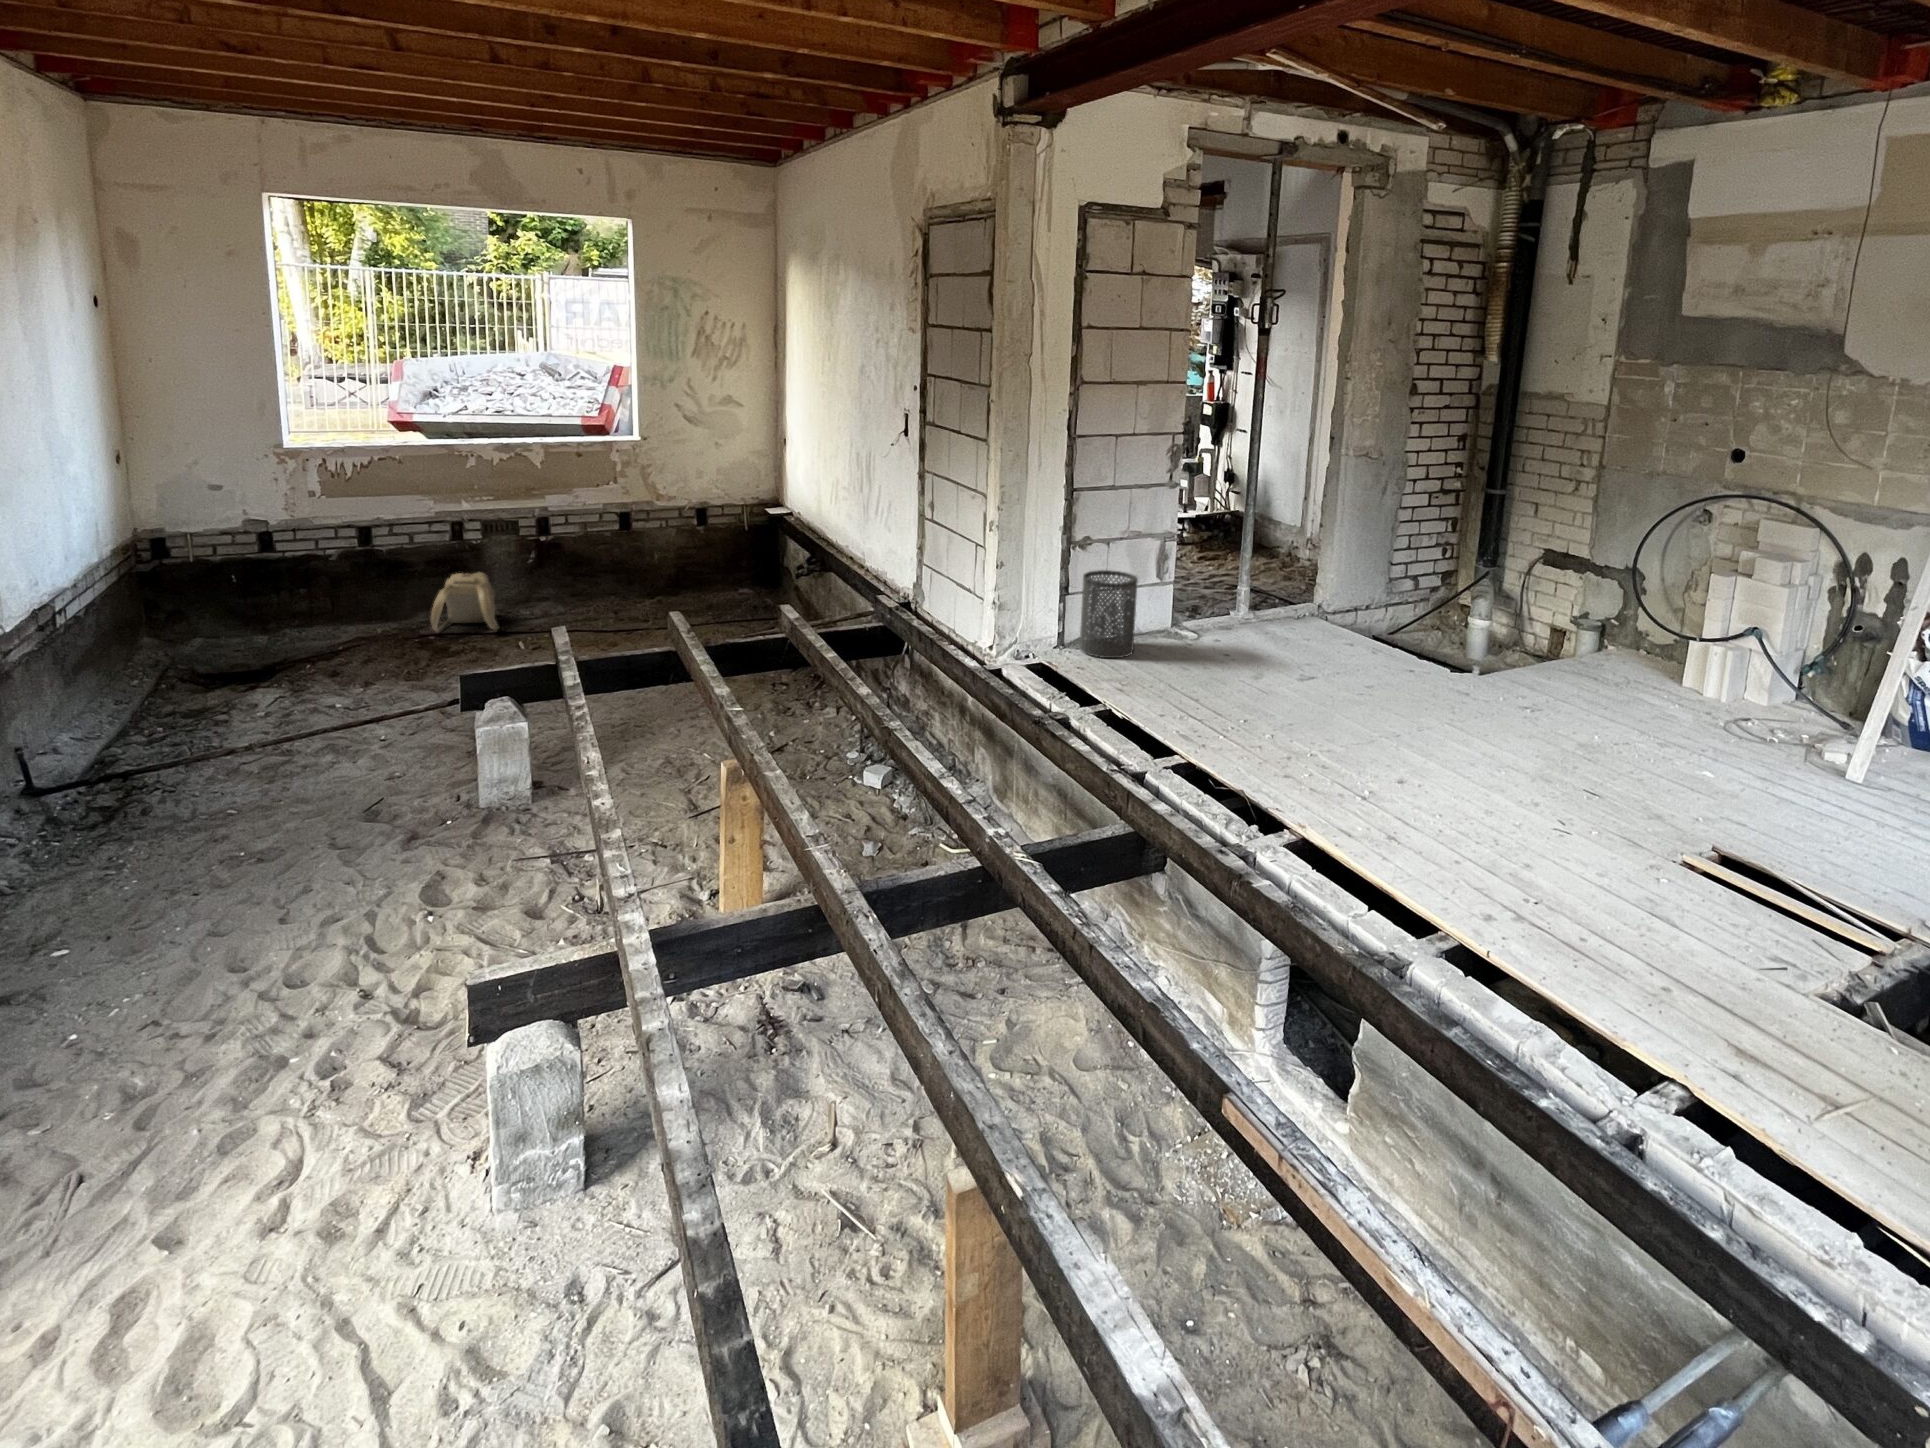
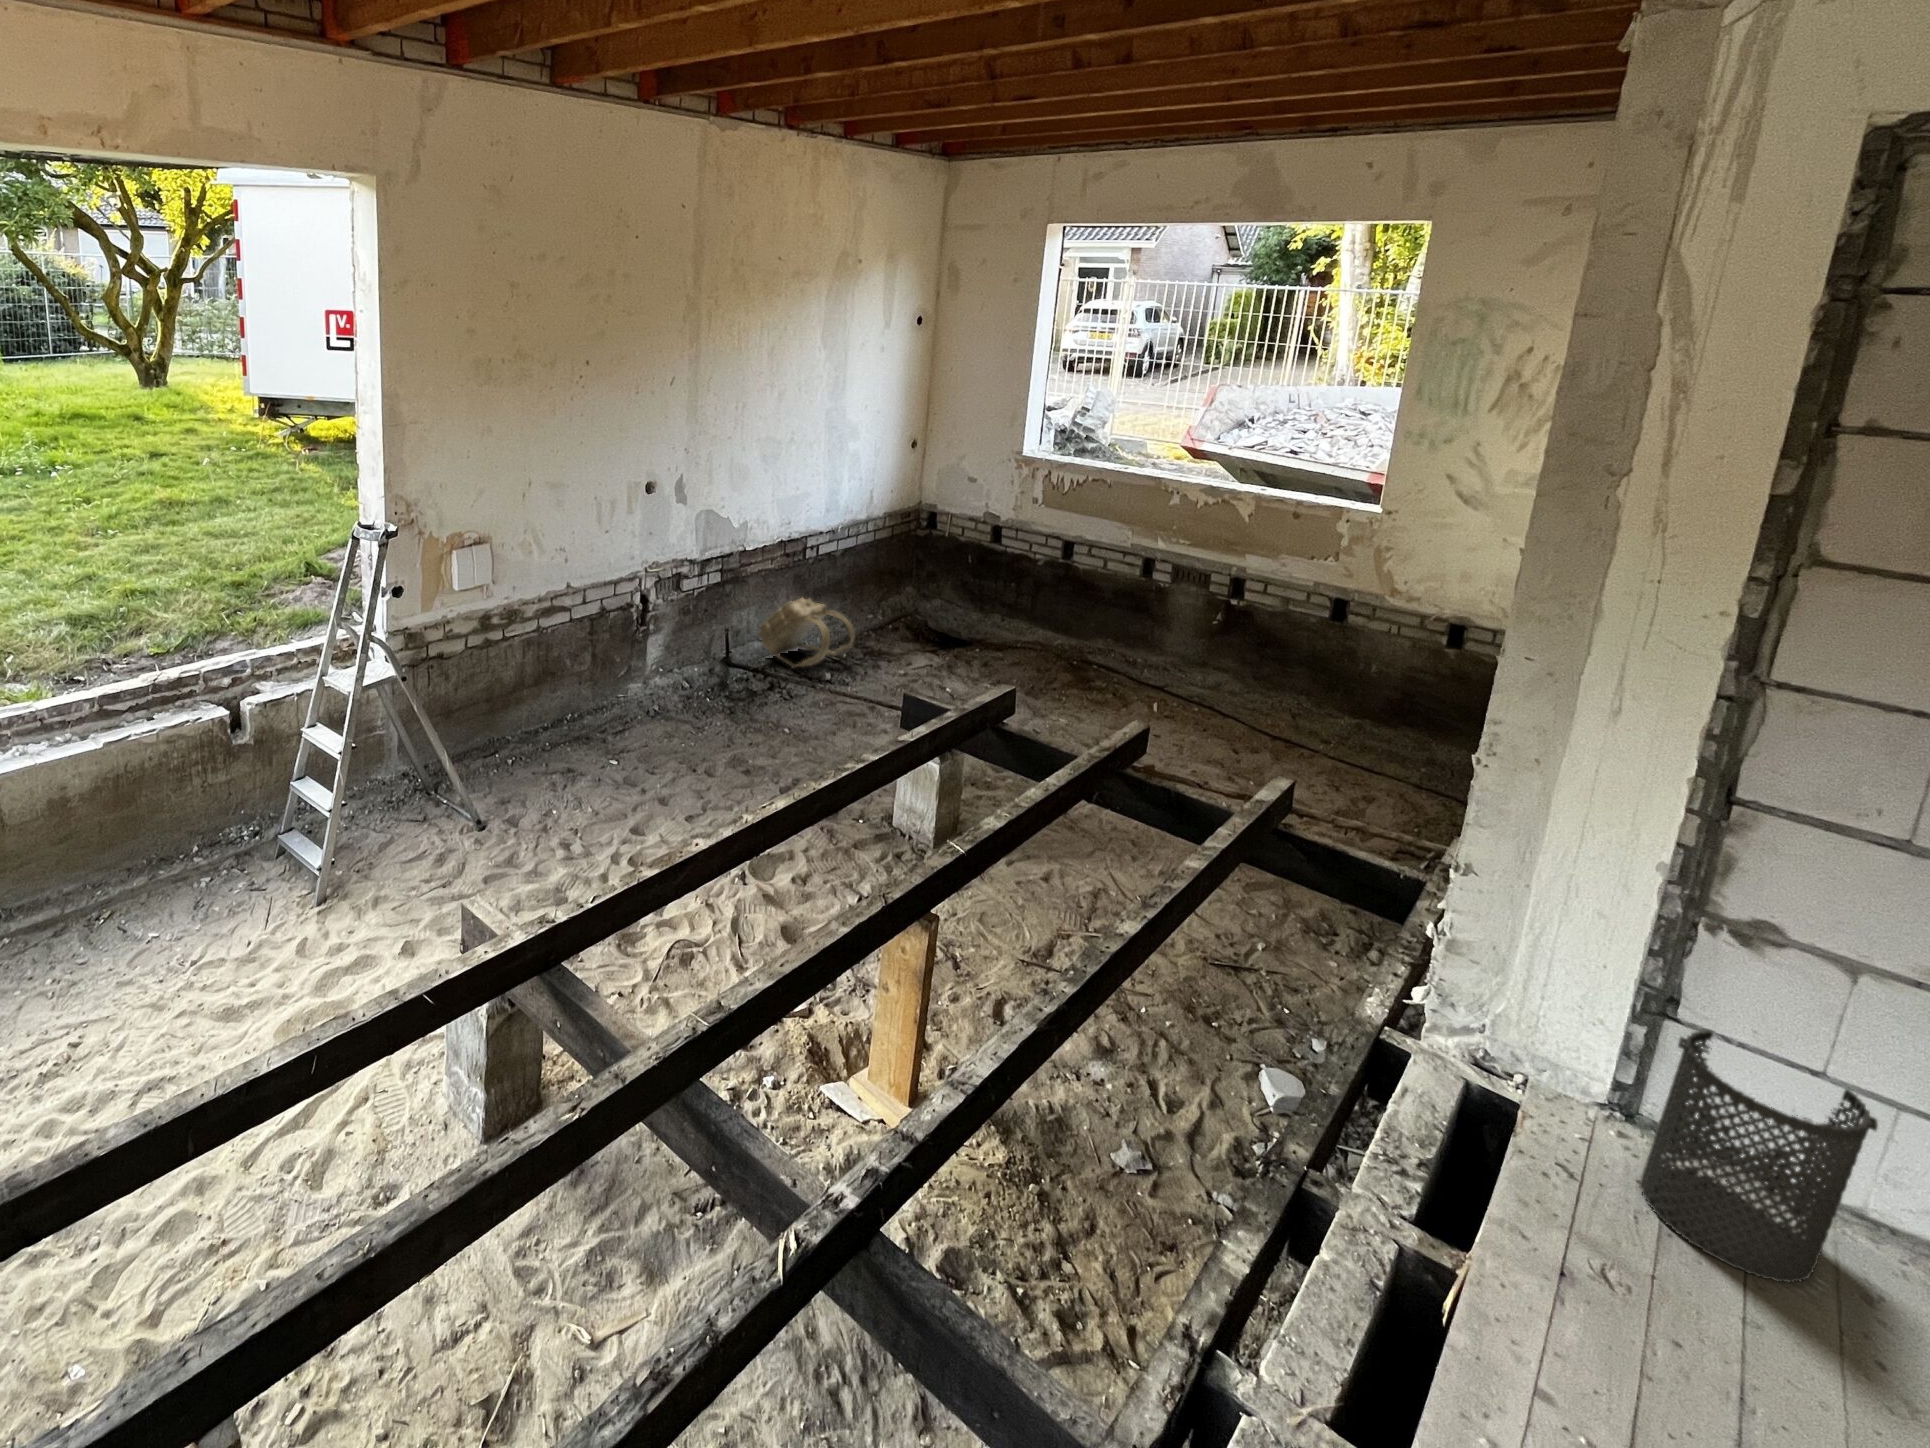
backpack: present [431,573,499,632] -> present [758,598,855,668]

